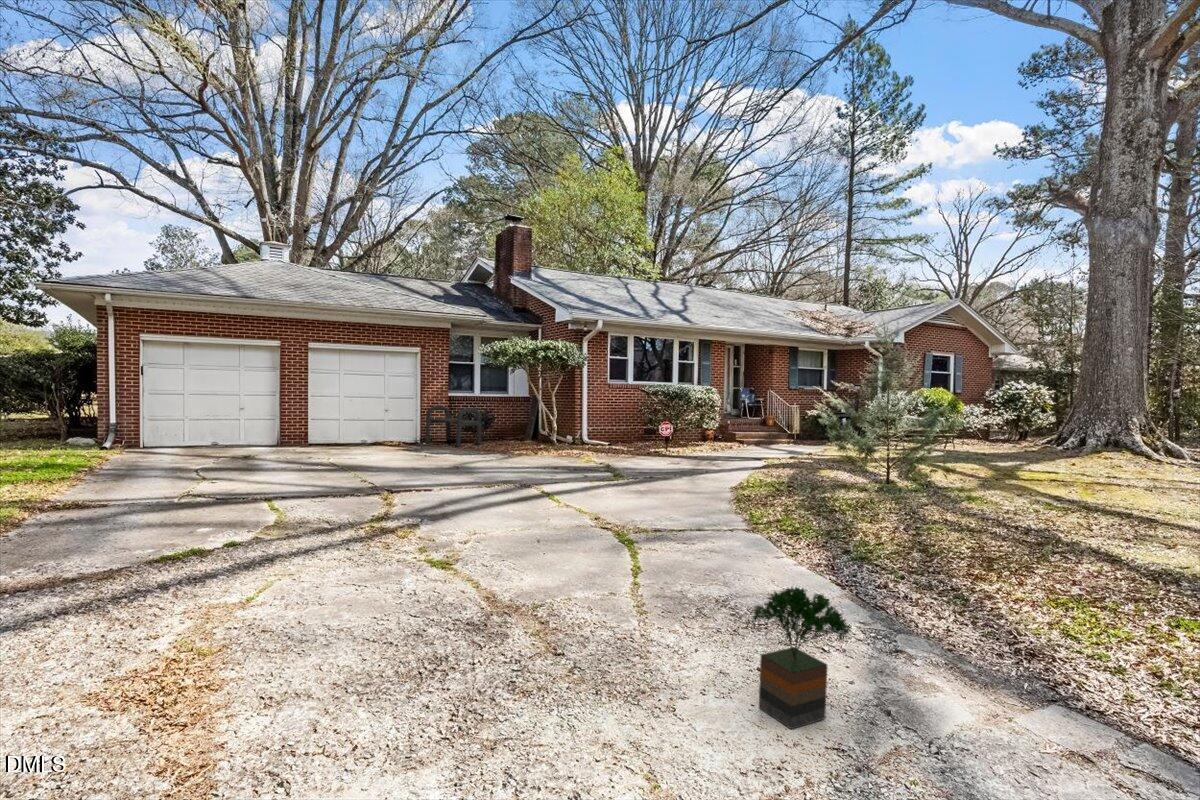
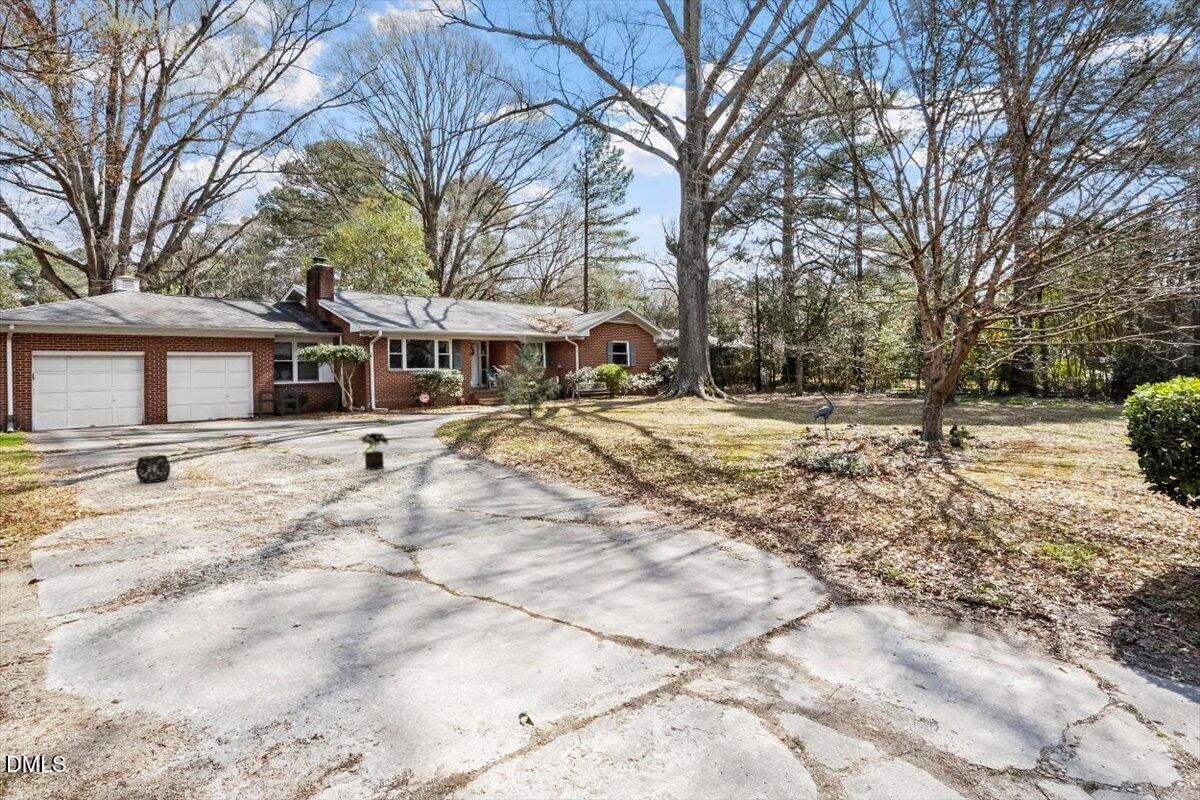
woven basket: none [58,621,175,732] -> present [136,455,170,483]

